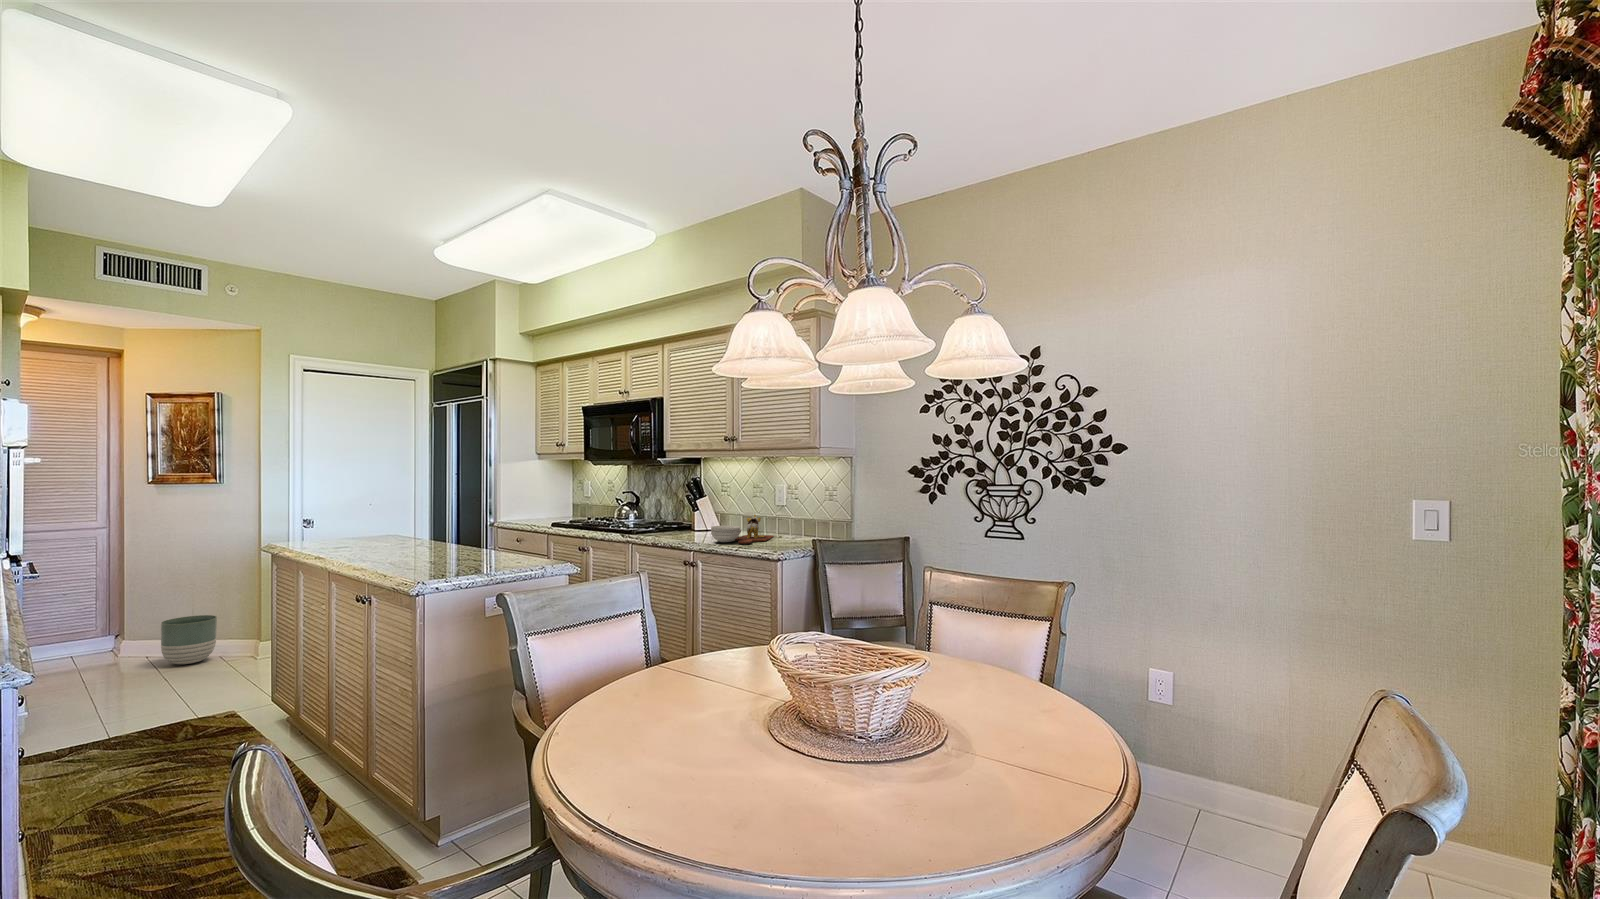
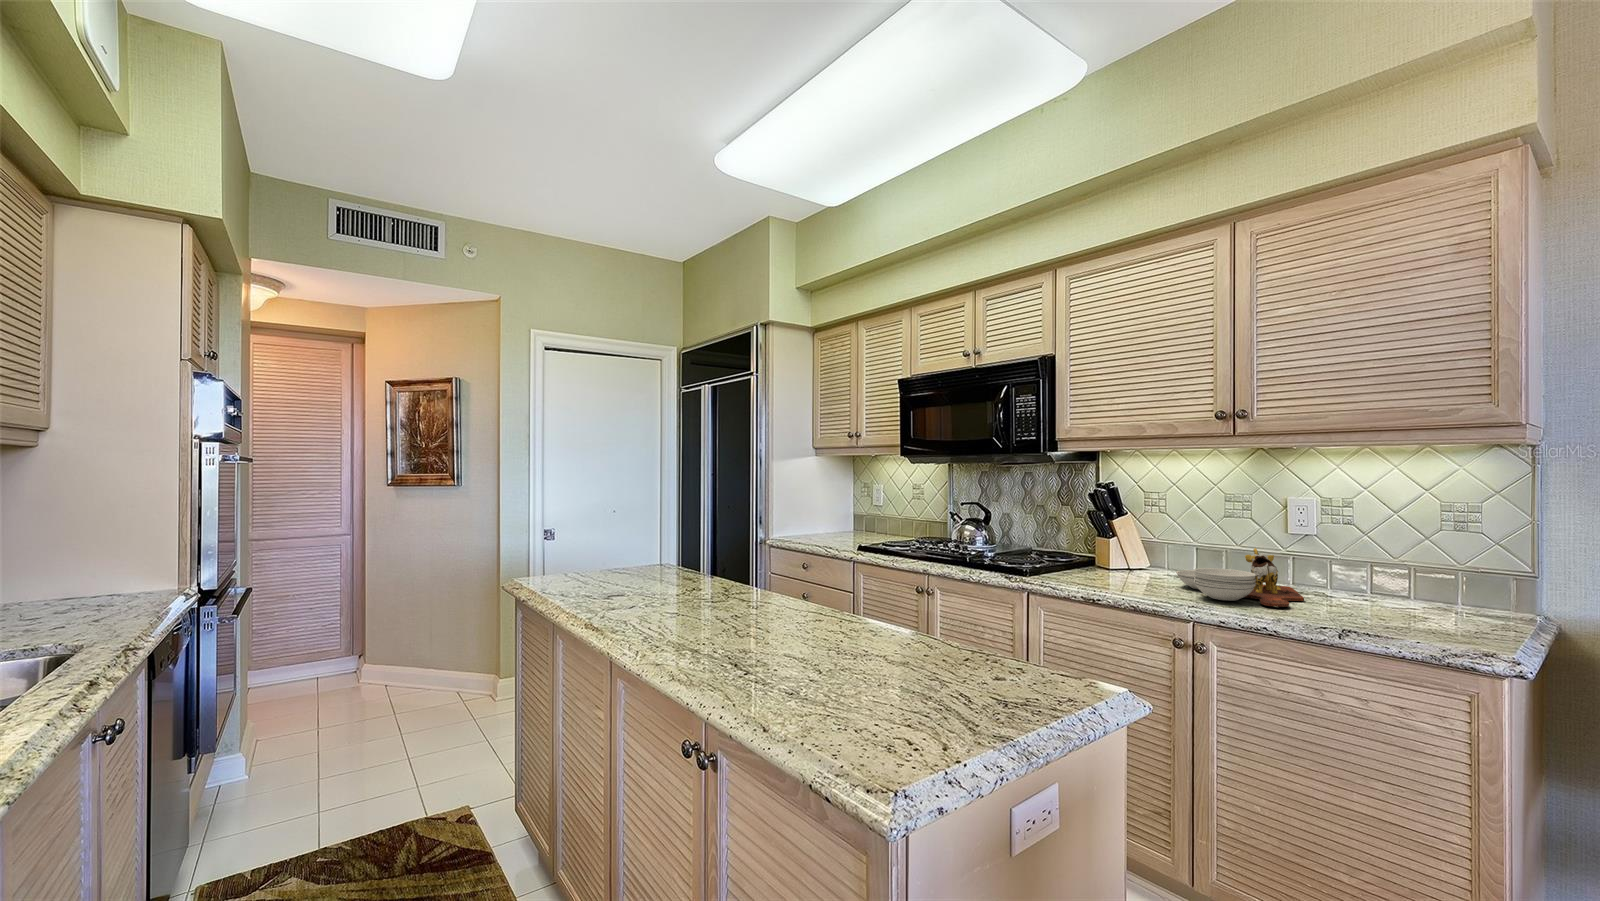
planter: present [161,615,217,664] -> none [399,643,456,704]

